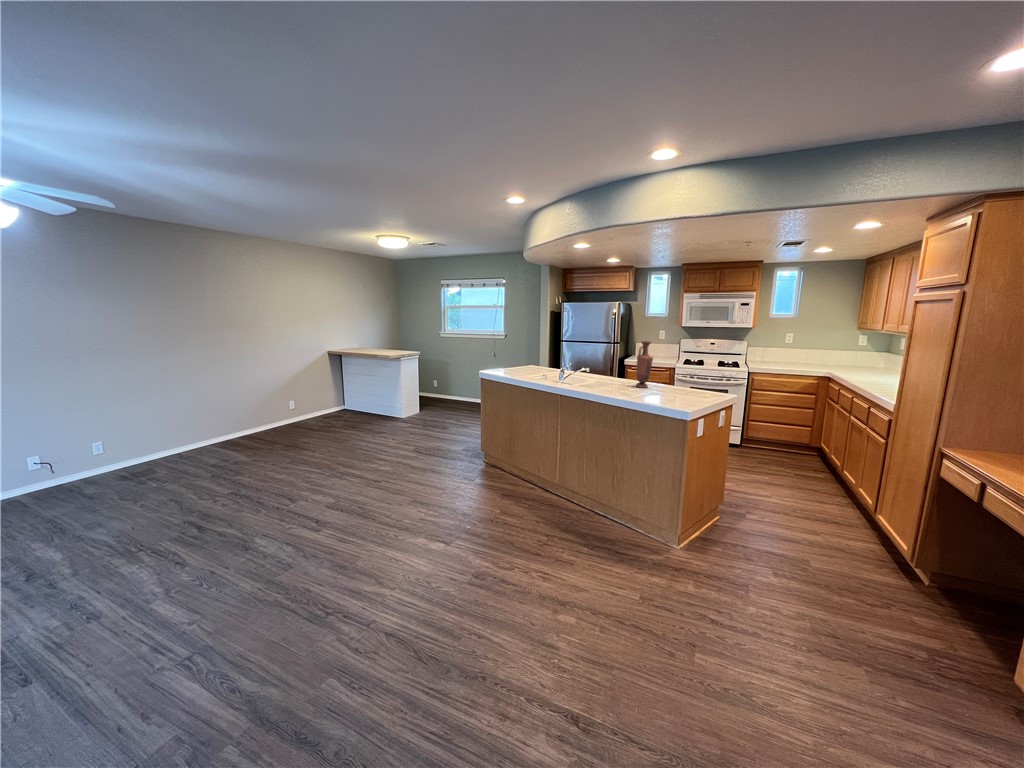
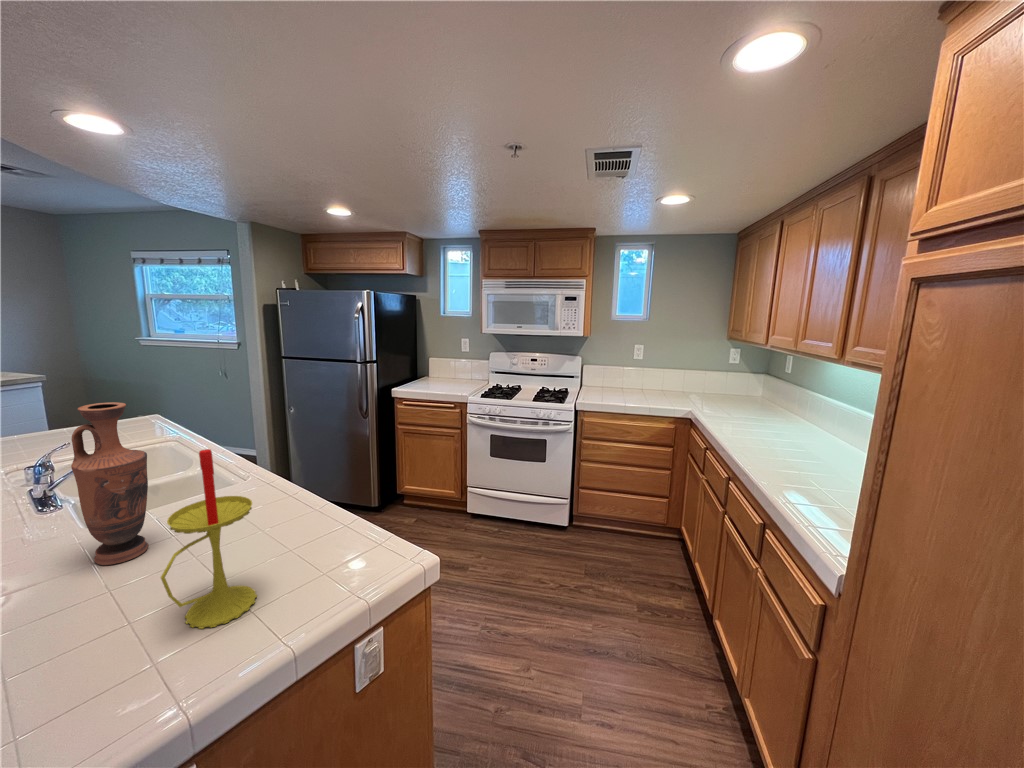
candle: none [685,348,705,394] -> present [161,449,257,629]

